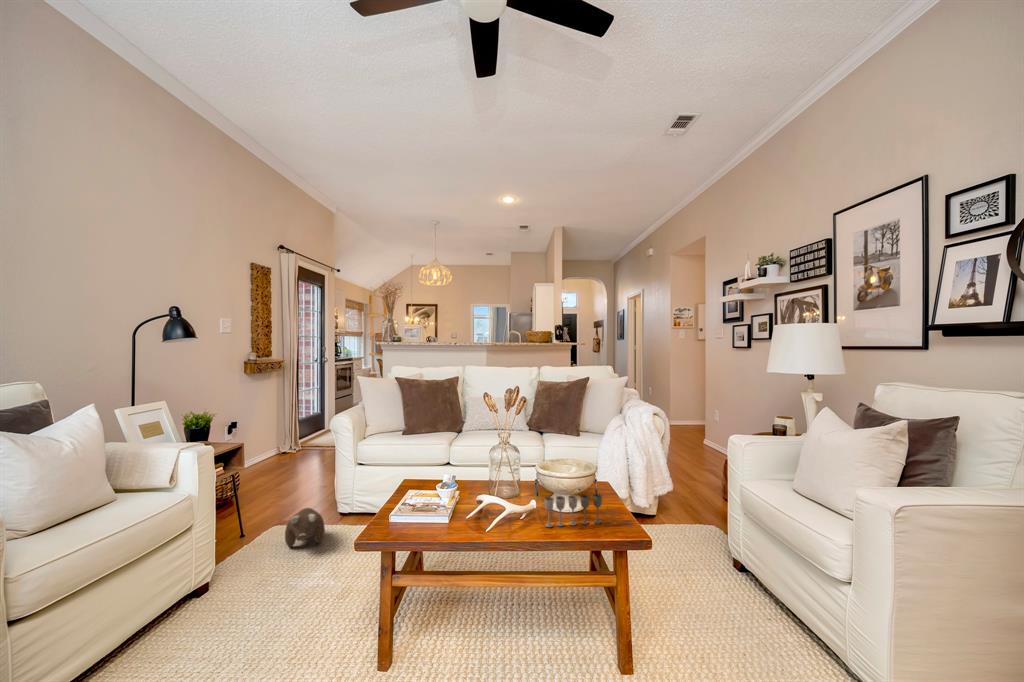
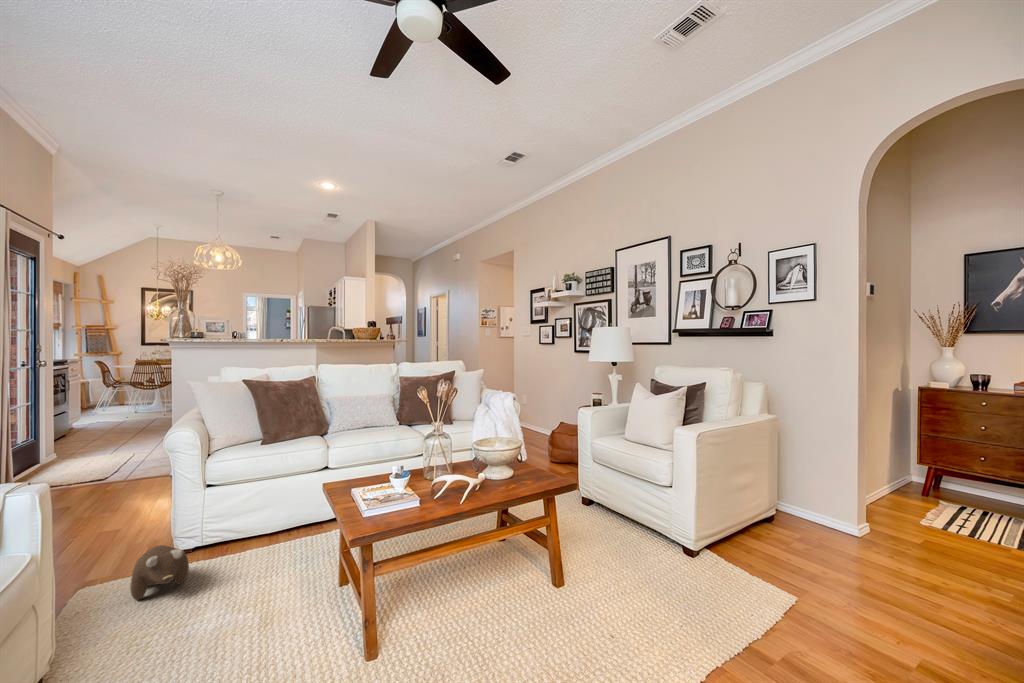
wine glass: present [544,494,602,527] -> none [499,459,537,492]

